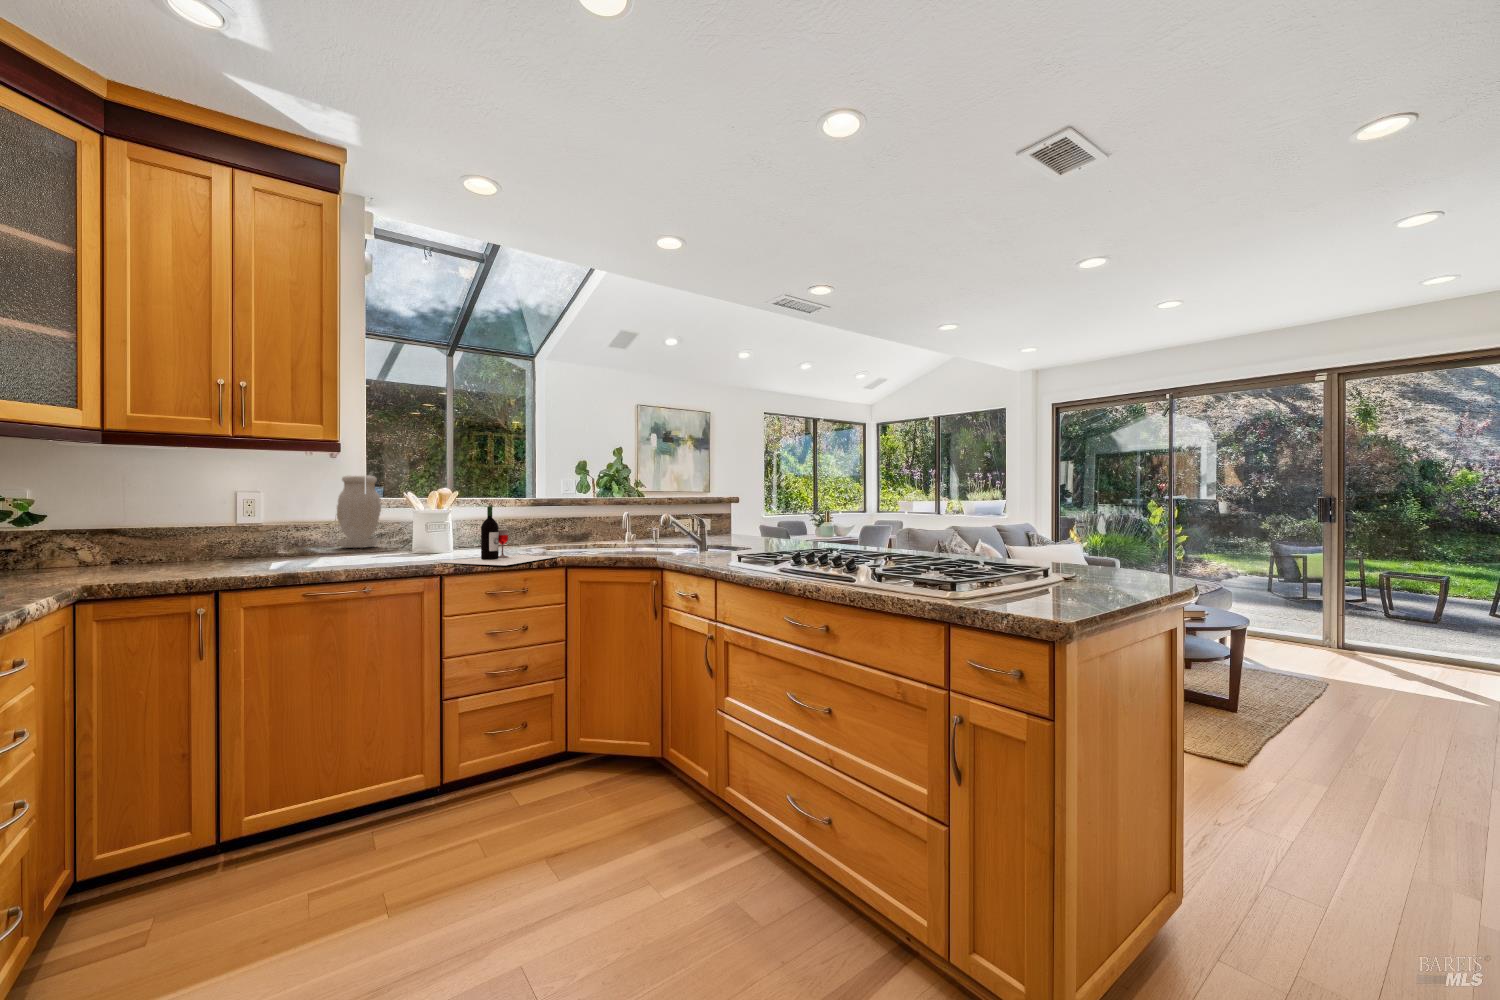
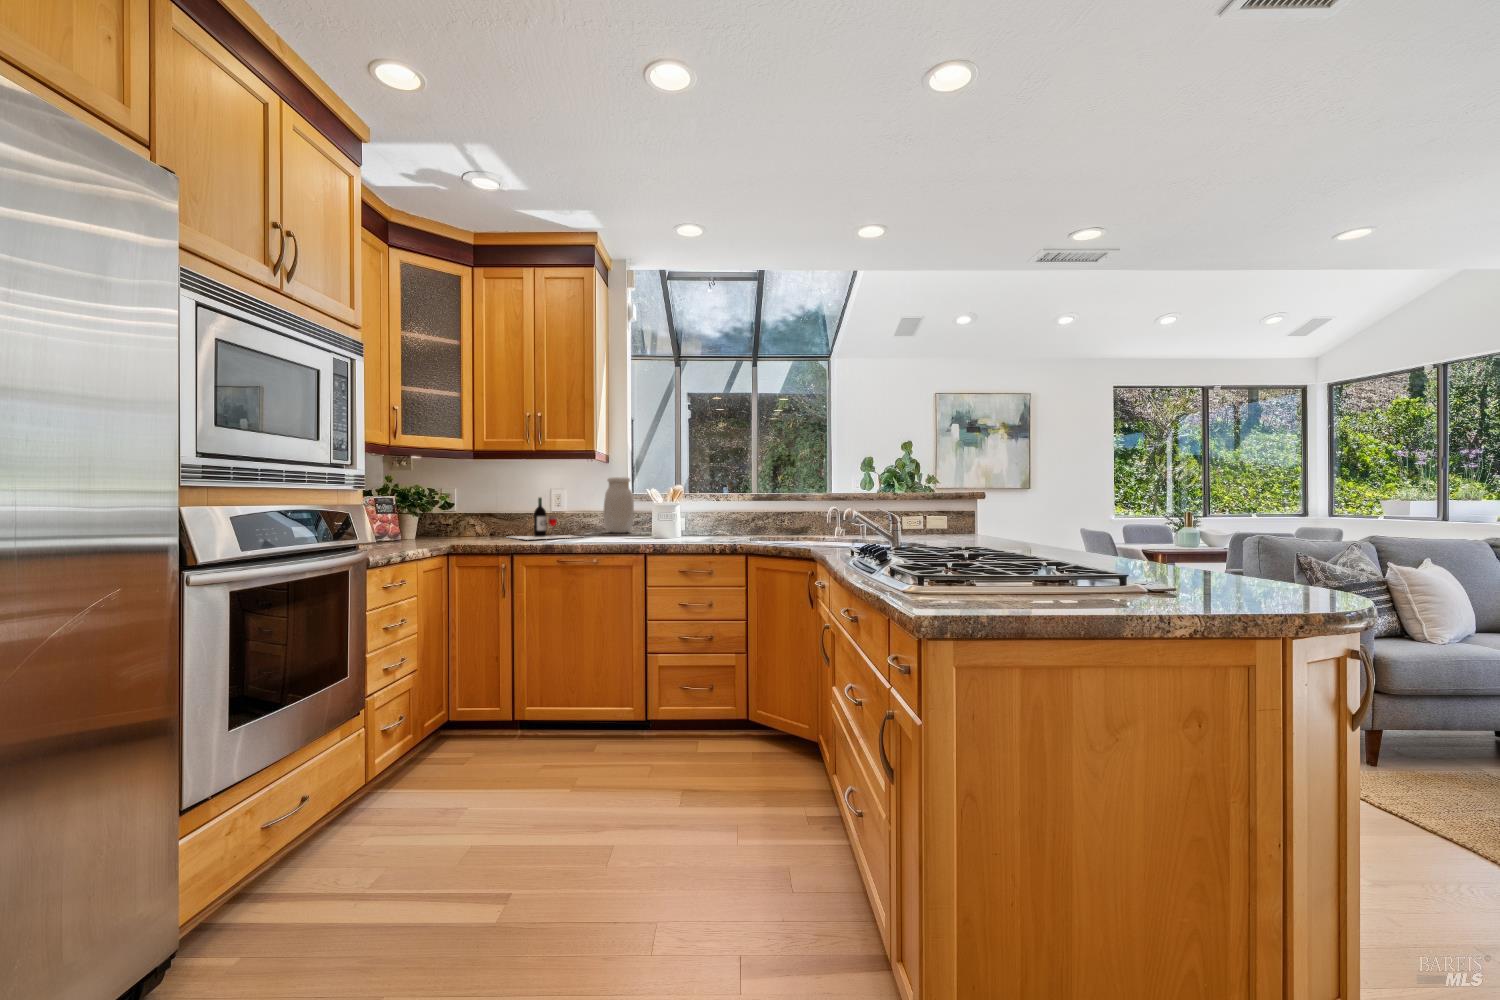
wine bottle: present [437,506,555,565] -> present [511,498,576,539]

